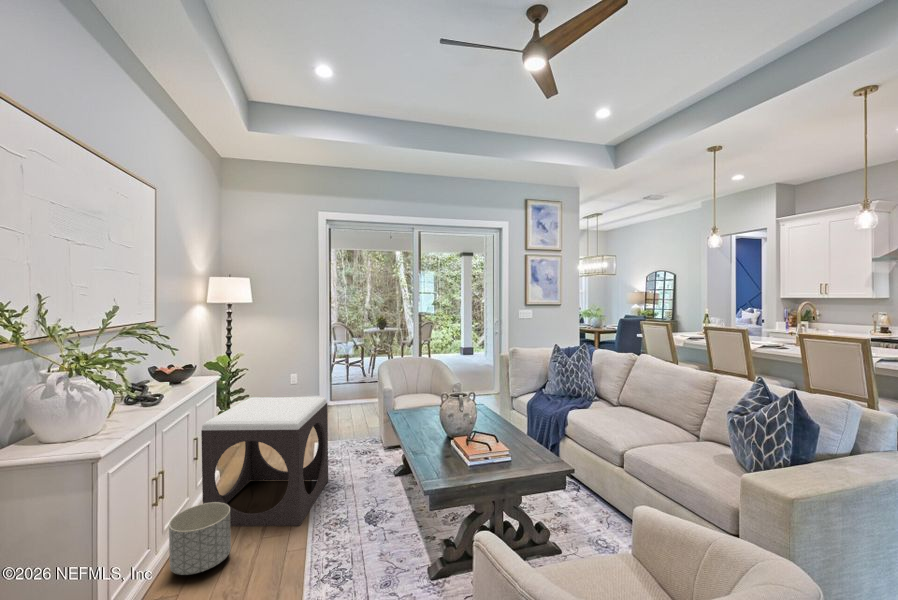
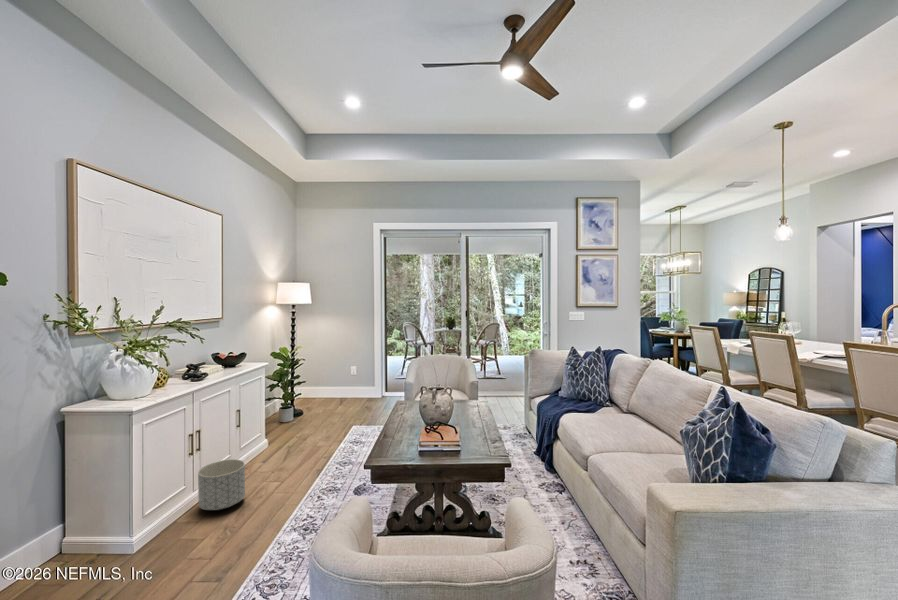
footstool: present [201,397,328,526] -> none [237,381,346,489]

